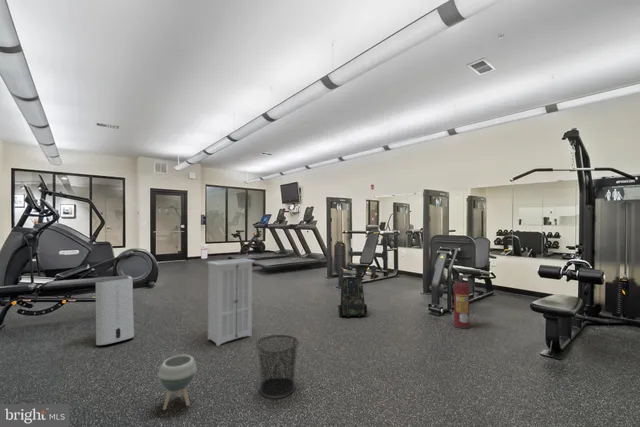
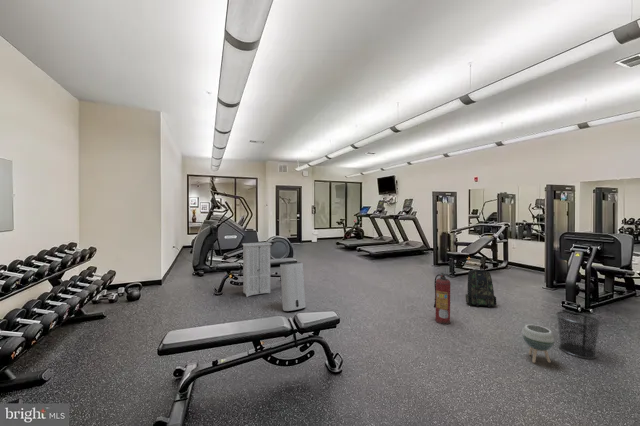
storage cabinet: present [207,258,254,346] -> present [242,242,272,297]
fire extinguisher: present [451,275,471,329] -> present [434,272,452,324]
waste bin: present [256,335,299,398] -> present [556,311,601,359]
planter: present [159,355,196,410] -> present [522,325,555,363]

